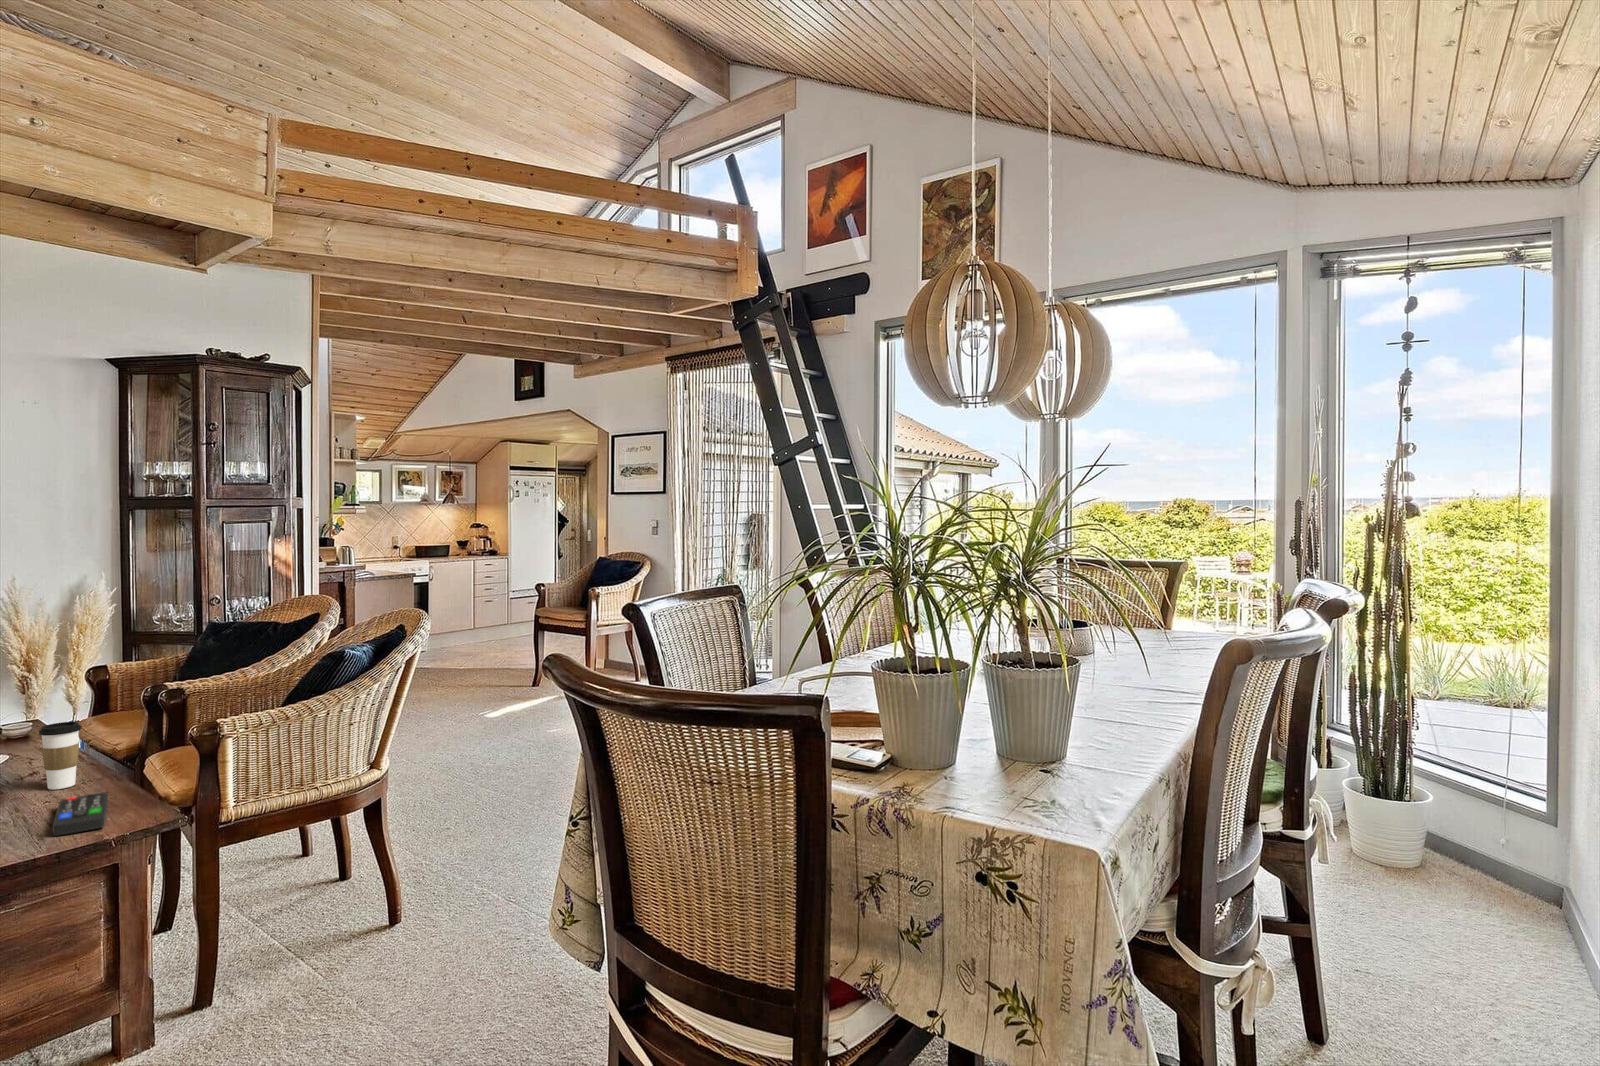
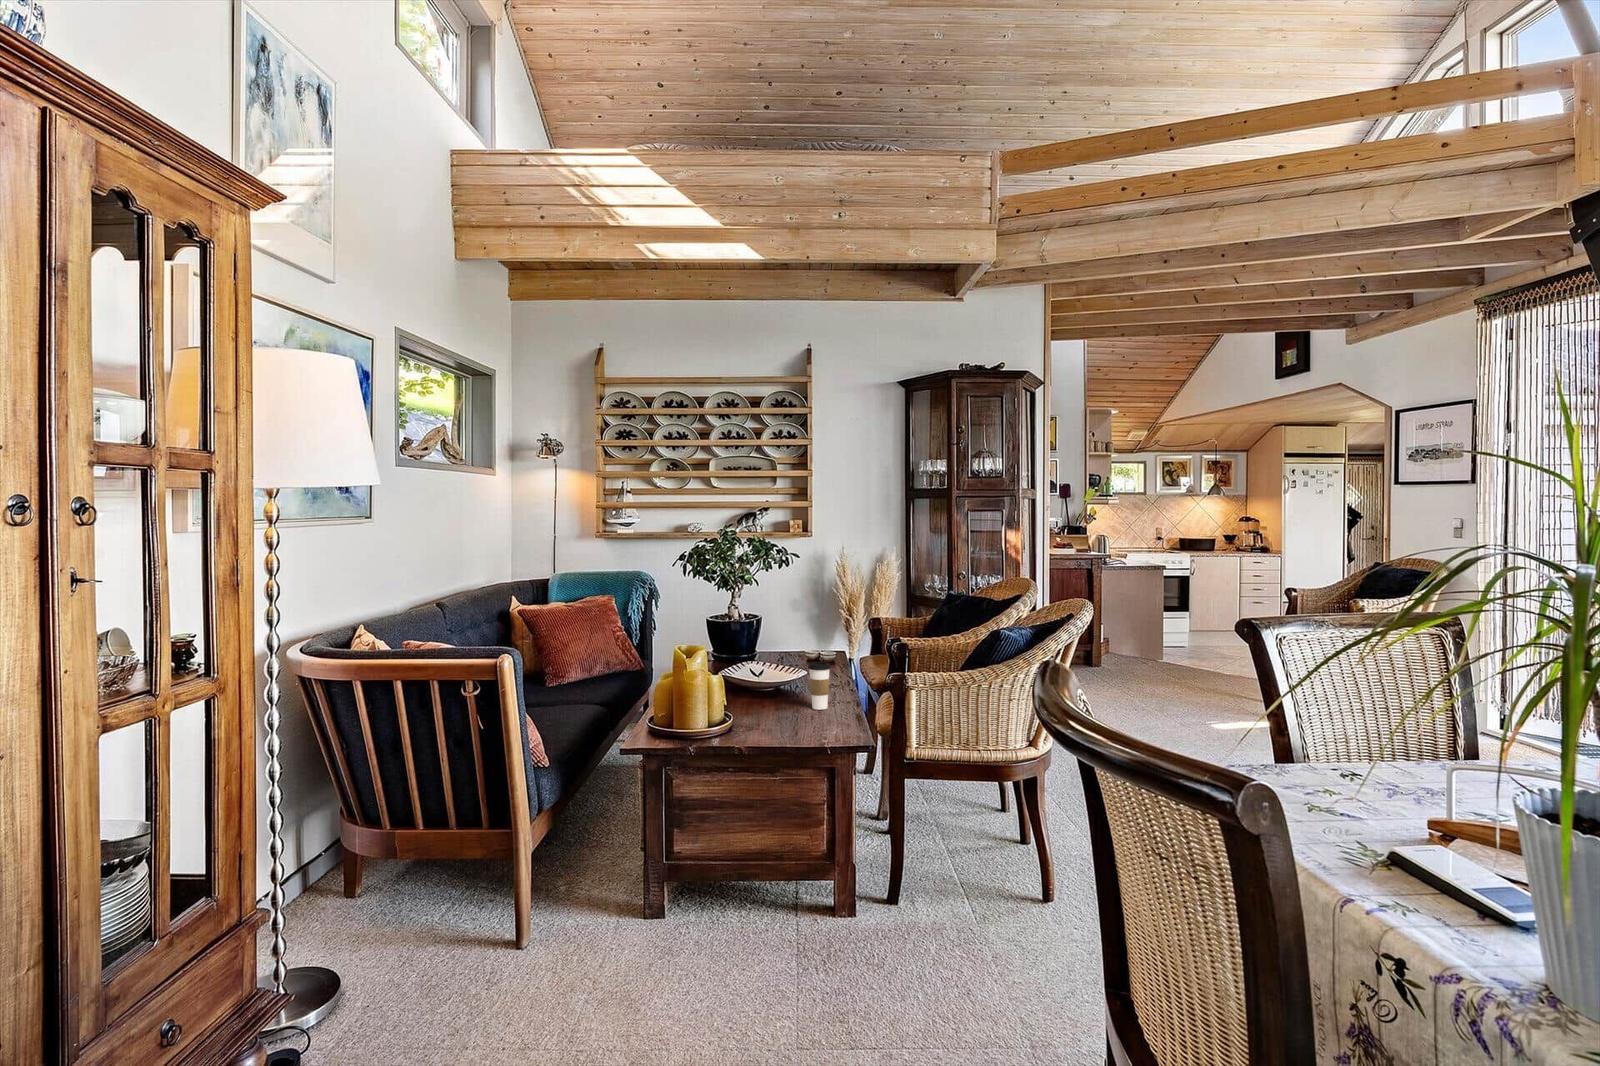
remote control: present [52,792,108,836] -> none [799,715,837,740]

